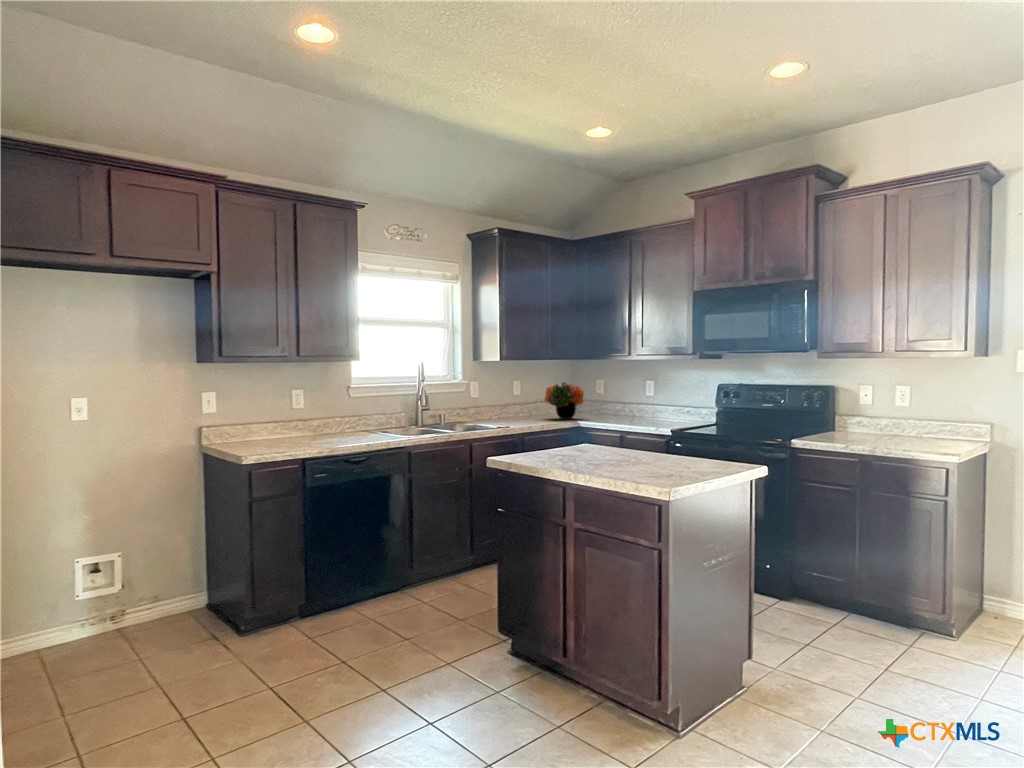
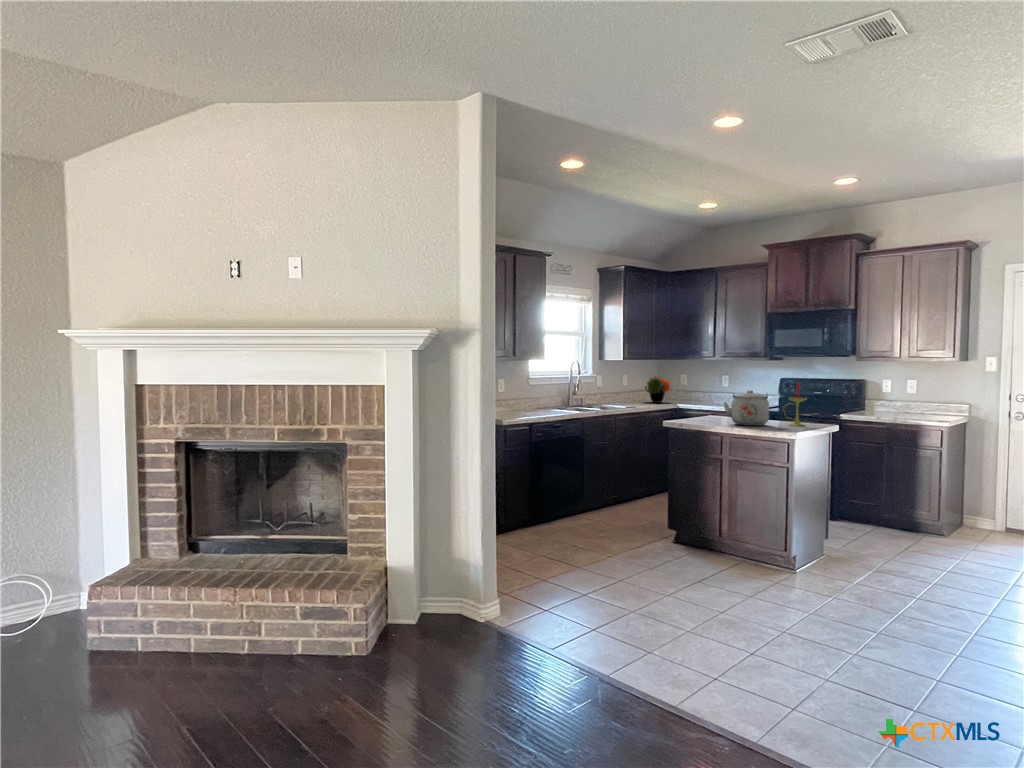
candle: none [680,391,717,466] -> present [789,382,807,426]
kettle: none [583,407,657,467] -> present [724,391,769,426]

